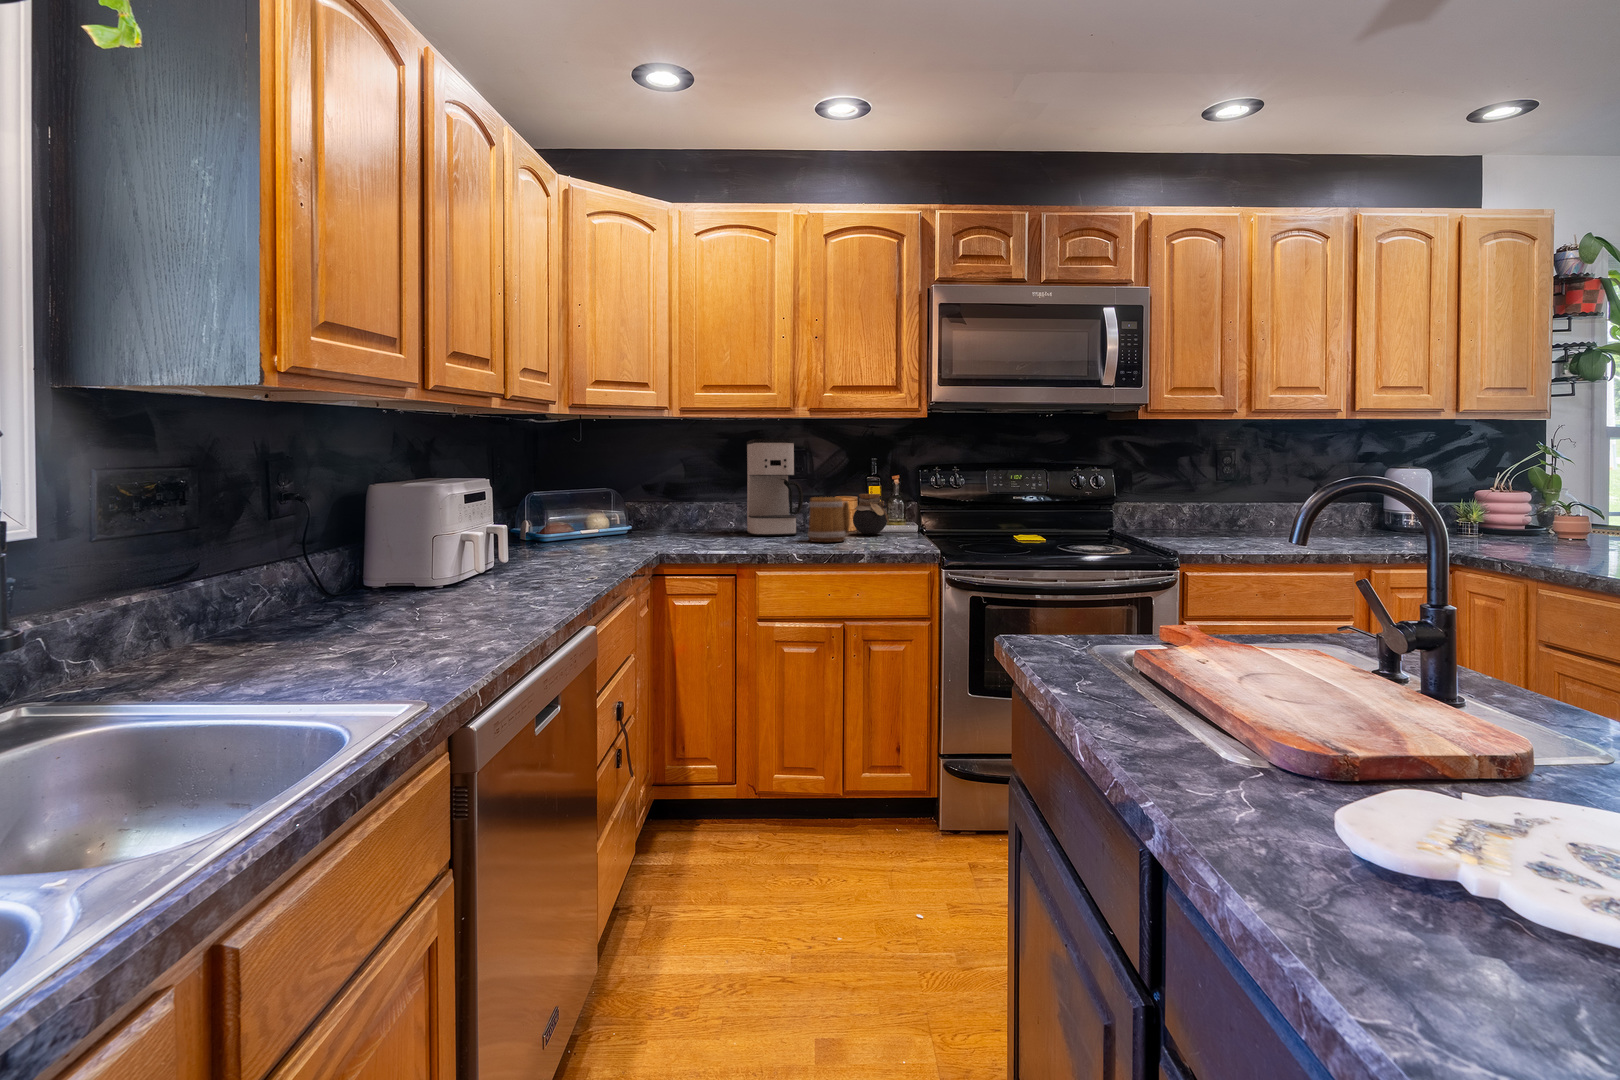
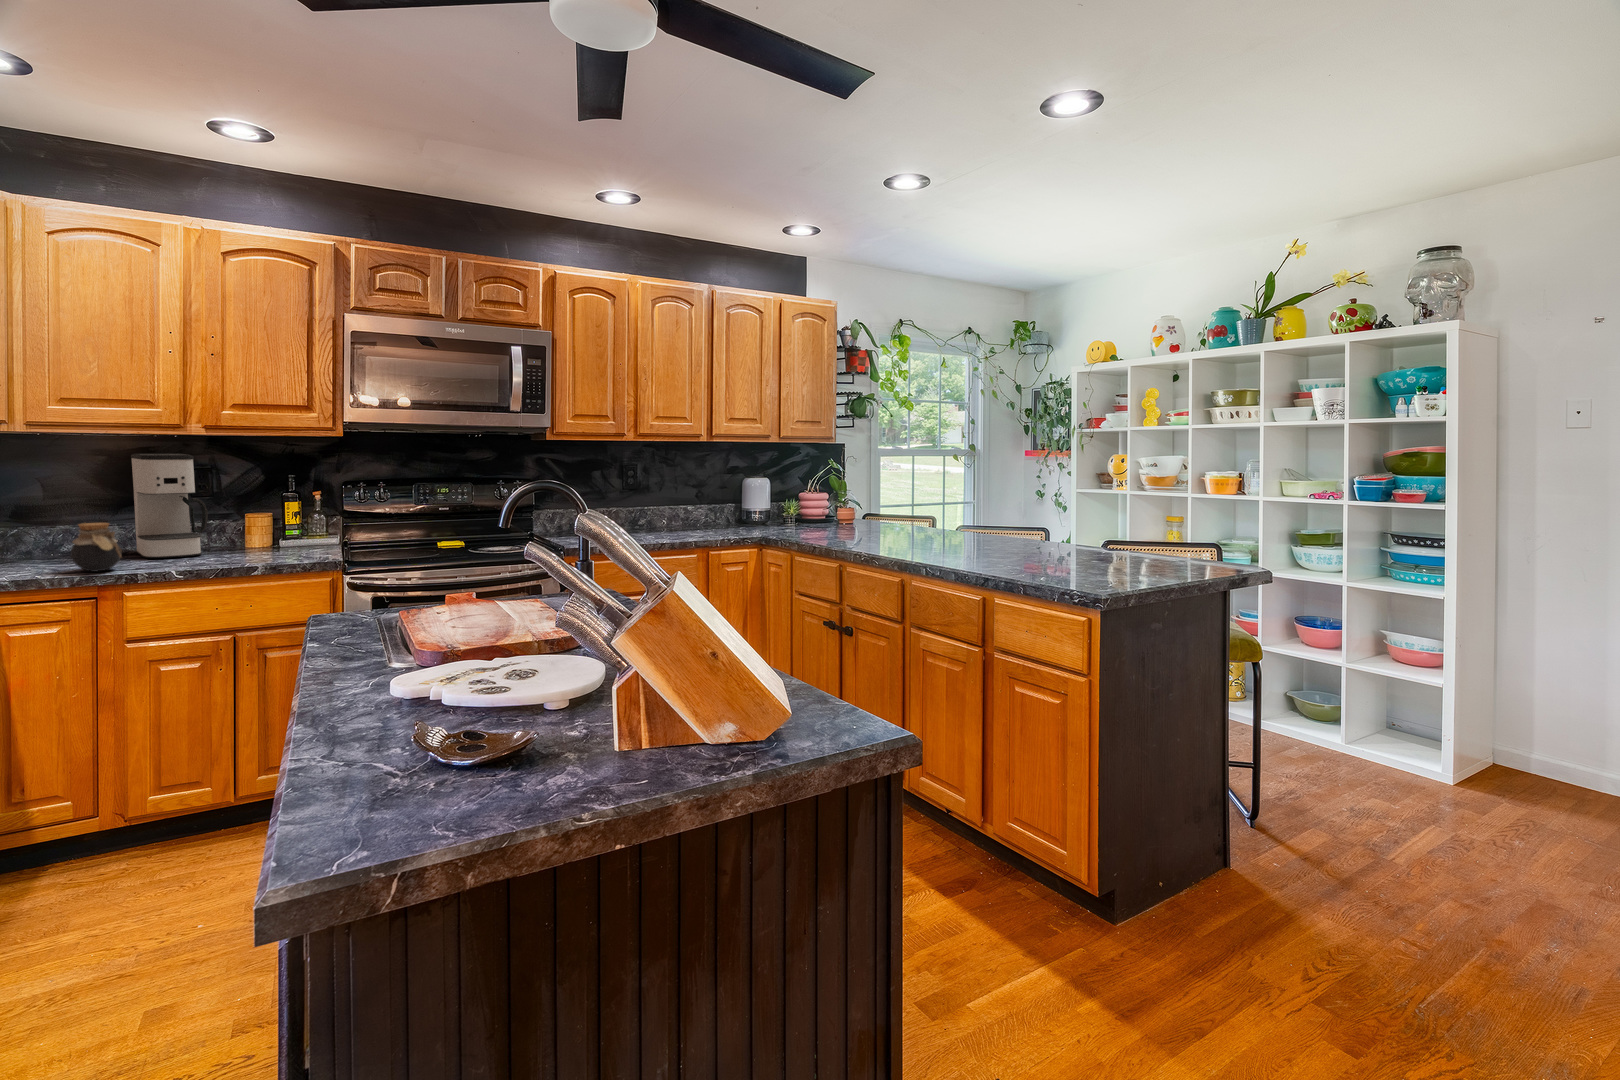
jar: present [853,494,889,535] -> present [71,523,122,572]
mug: present [808,497,850,542] -> none [215,517,265,565]

